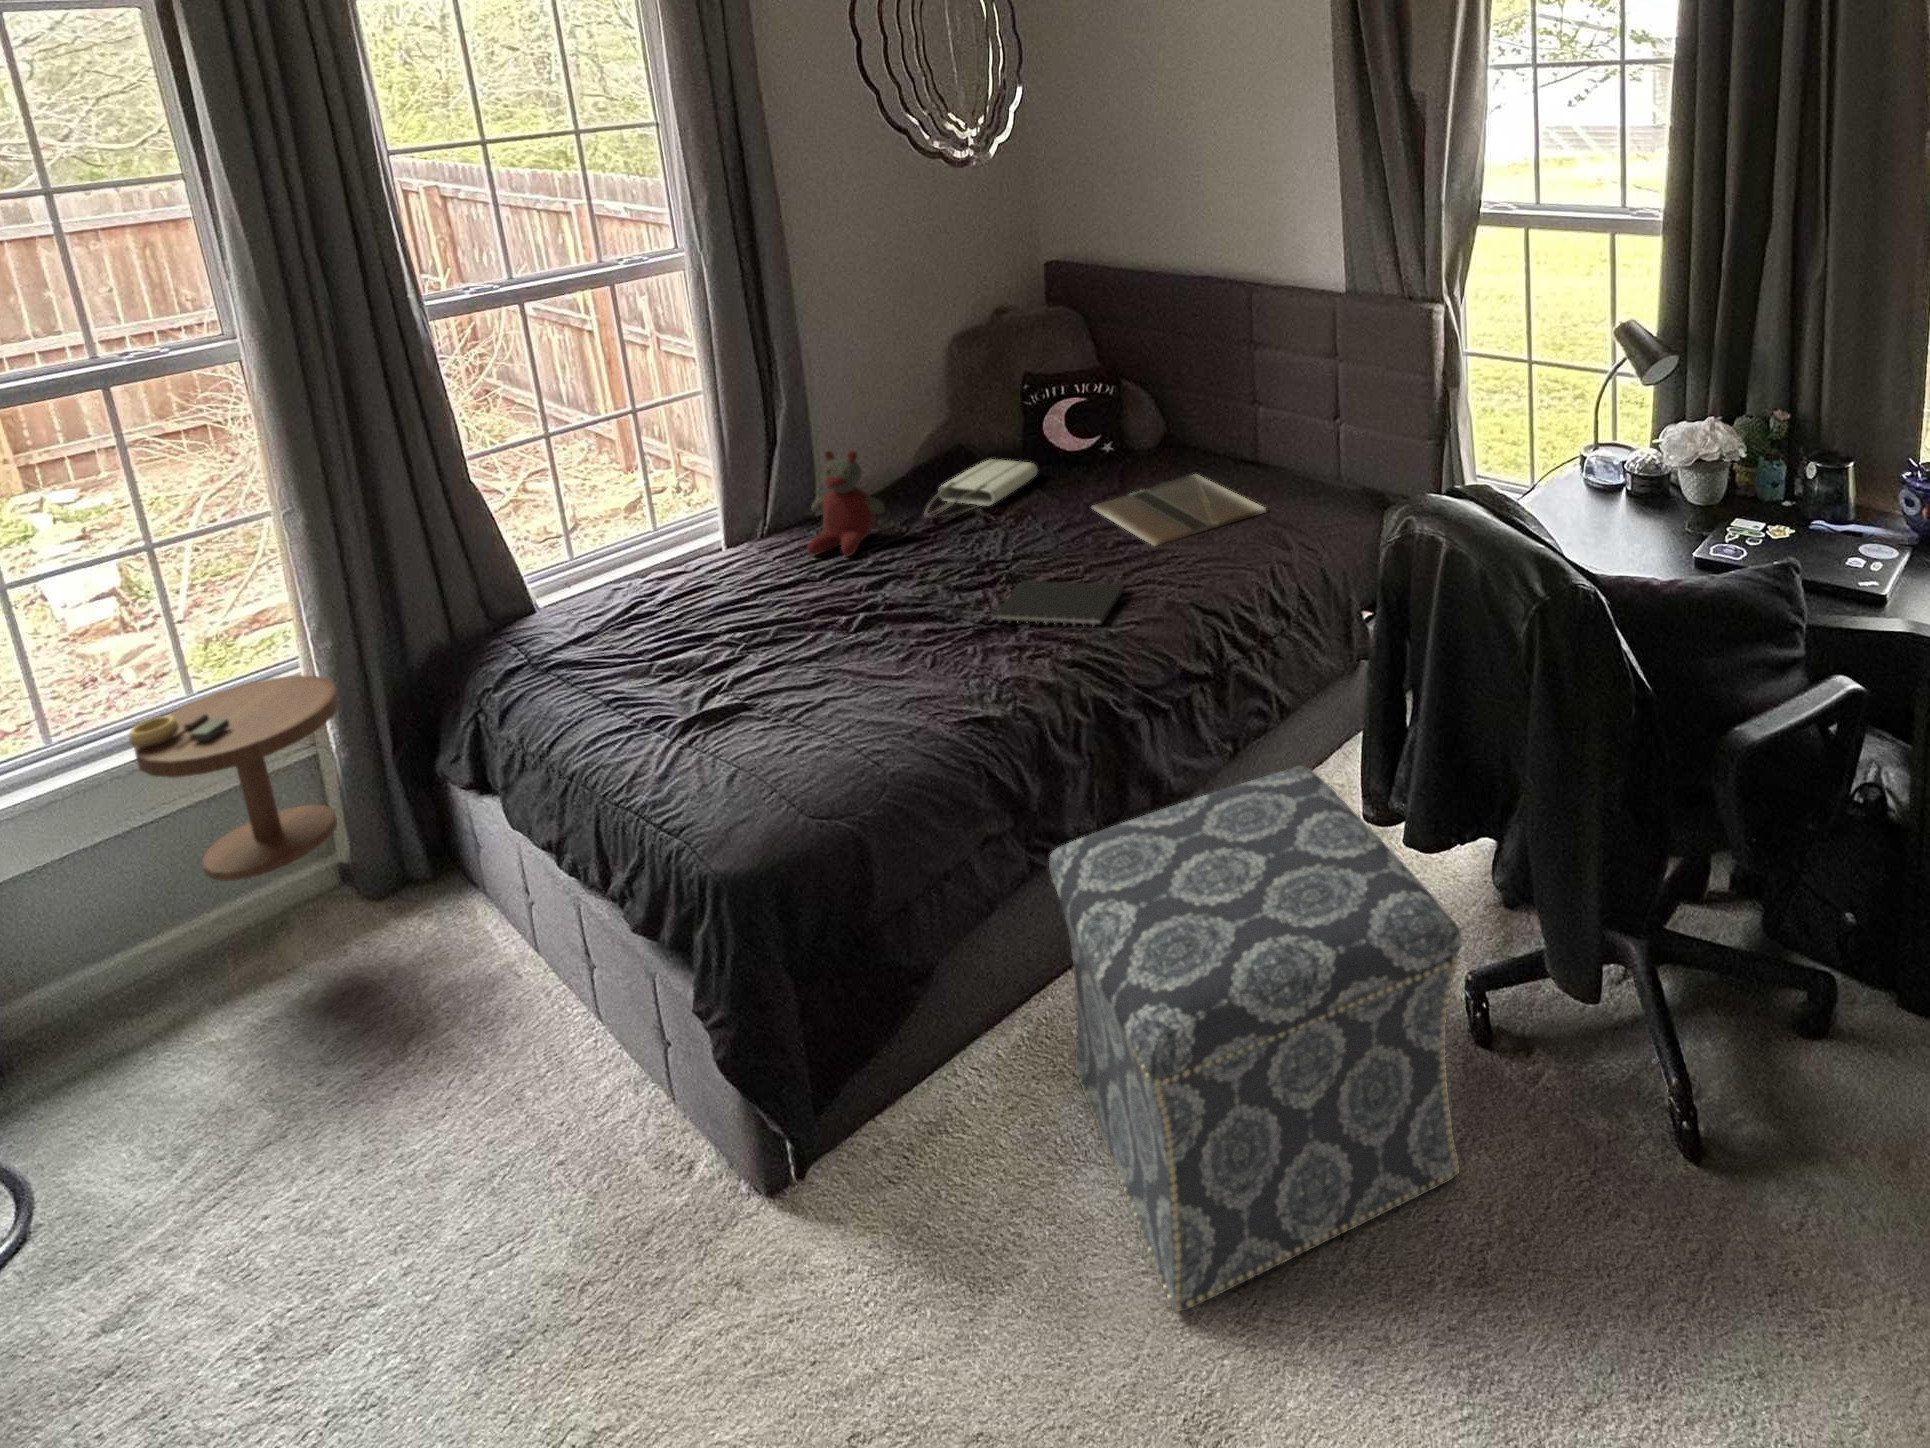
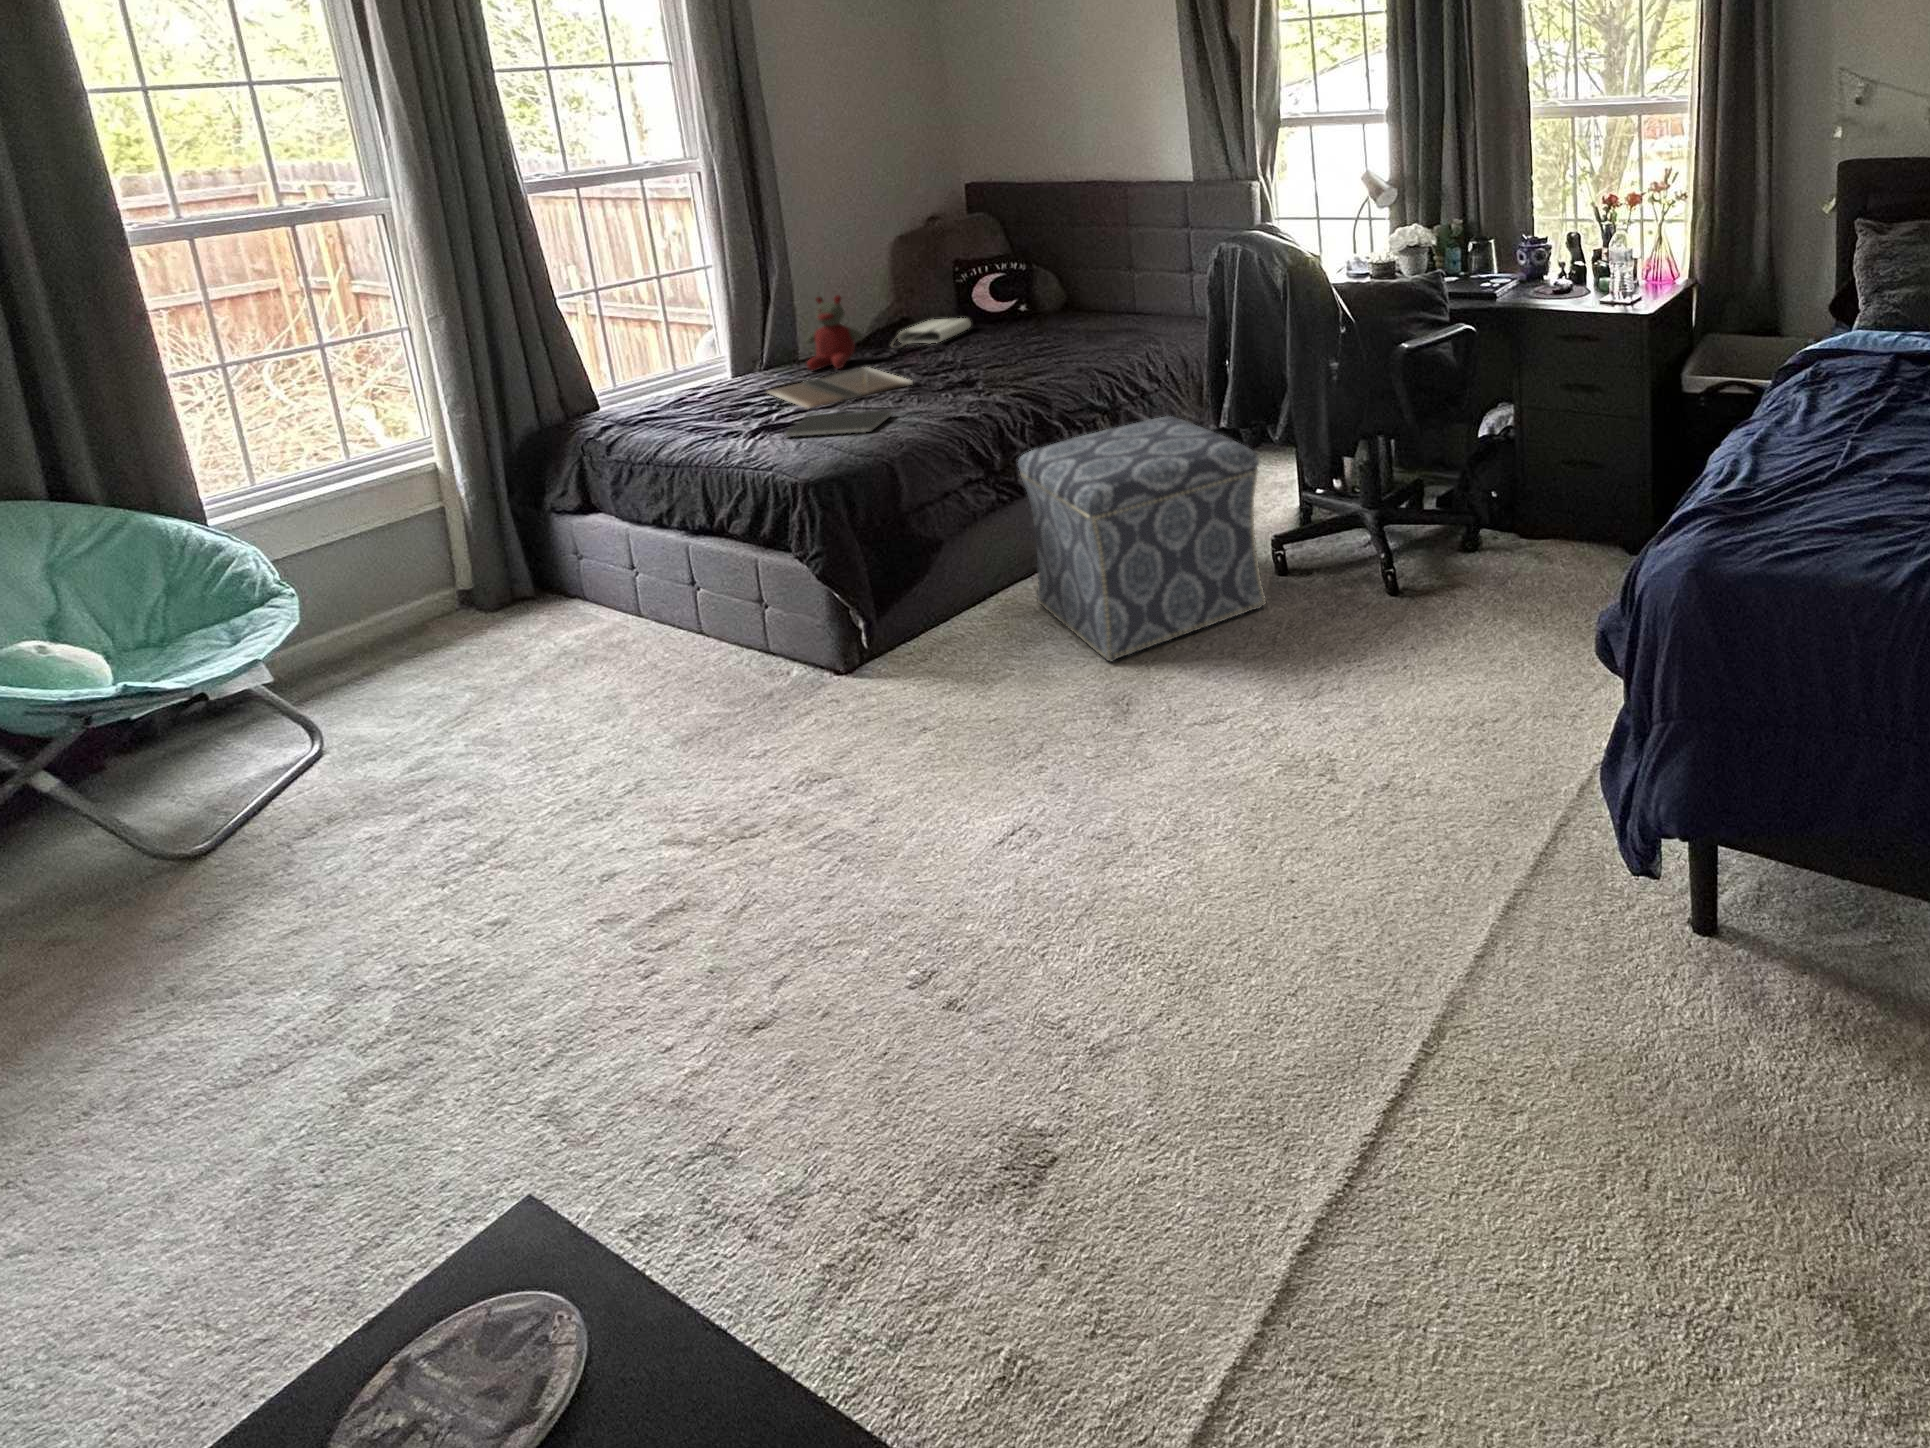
laptop: present [1092,474,1266,546] -> present [767,367,913,408]
notebook: present [995,581,1124,626] -> present [785,410,892,438]
side table: present [129,675,339,881] -> none [349,430,490,637]

